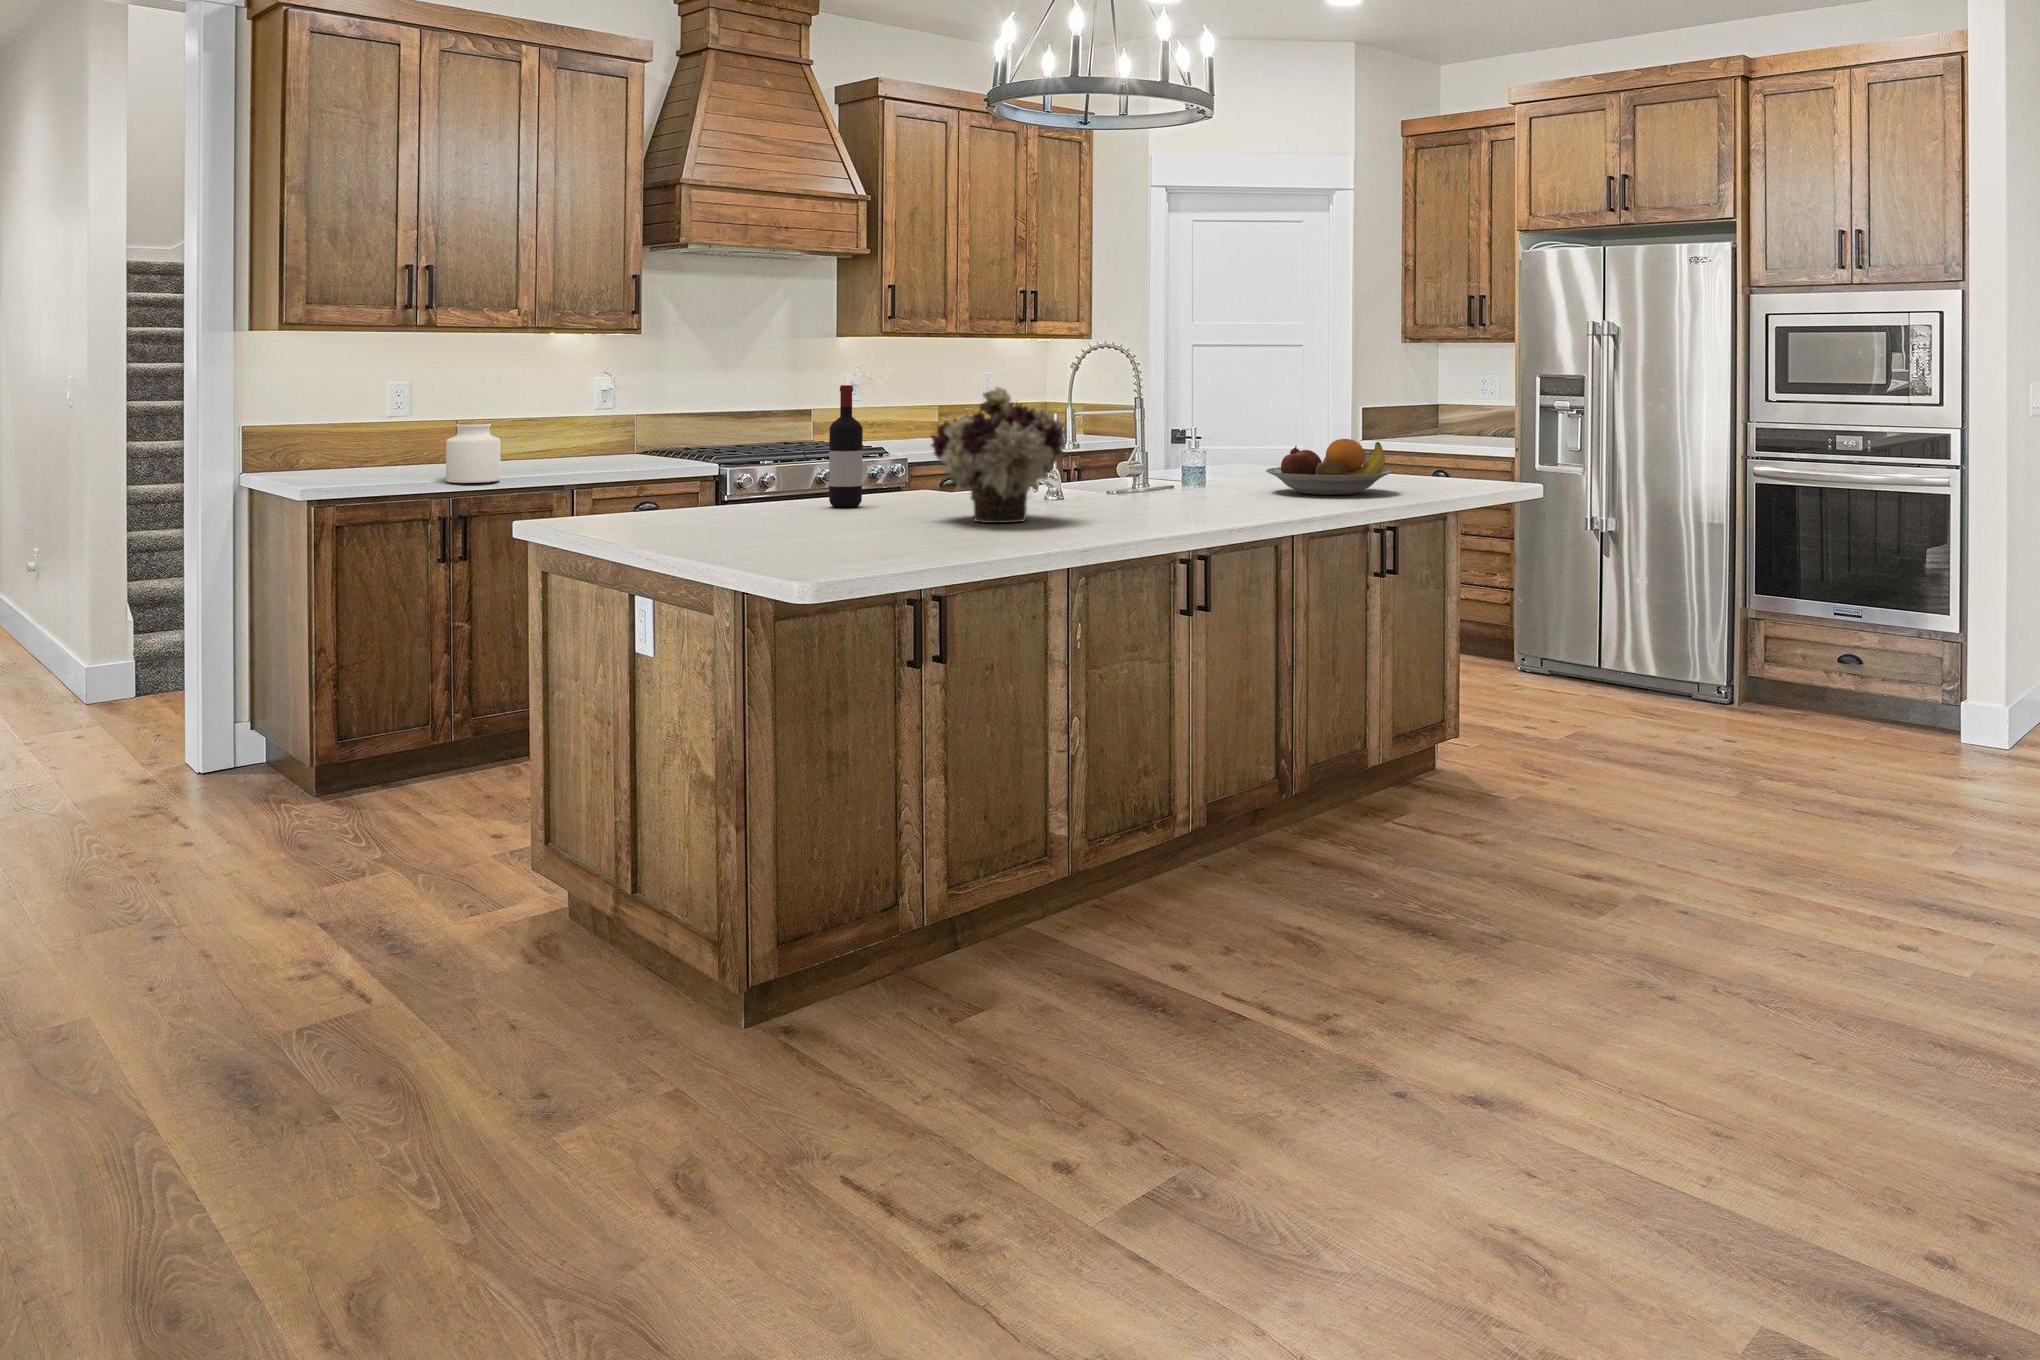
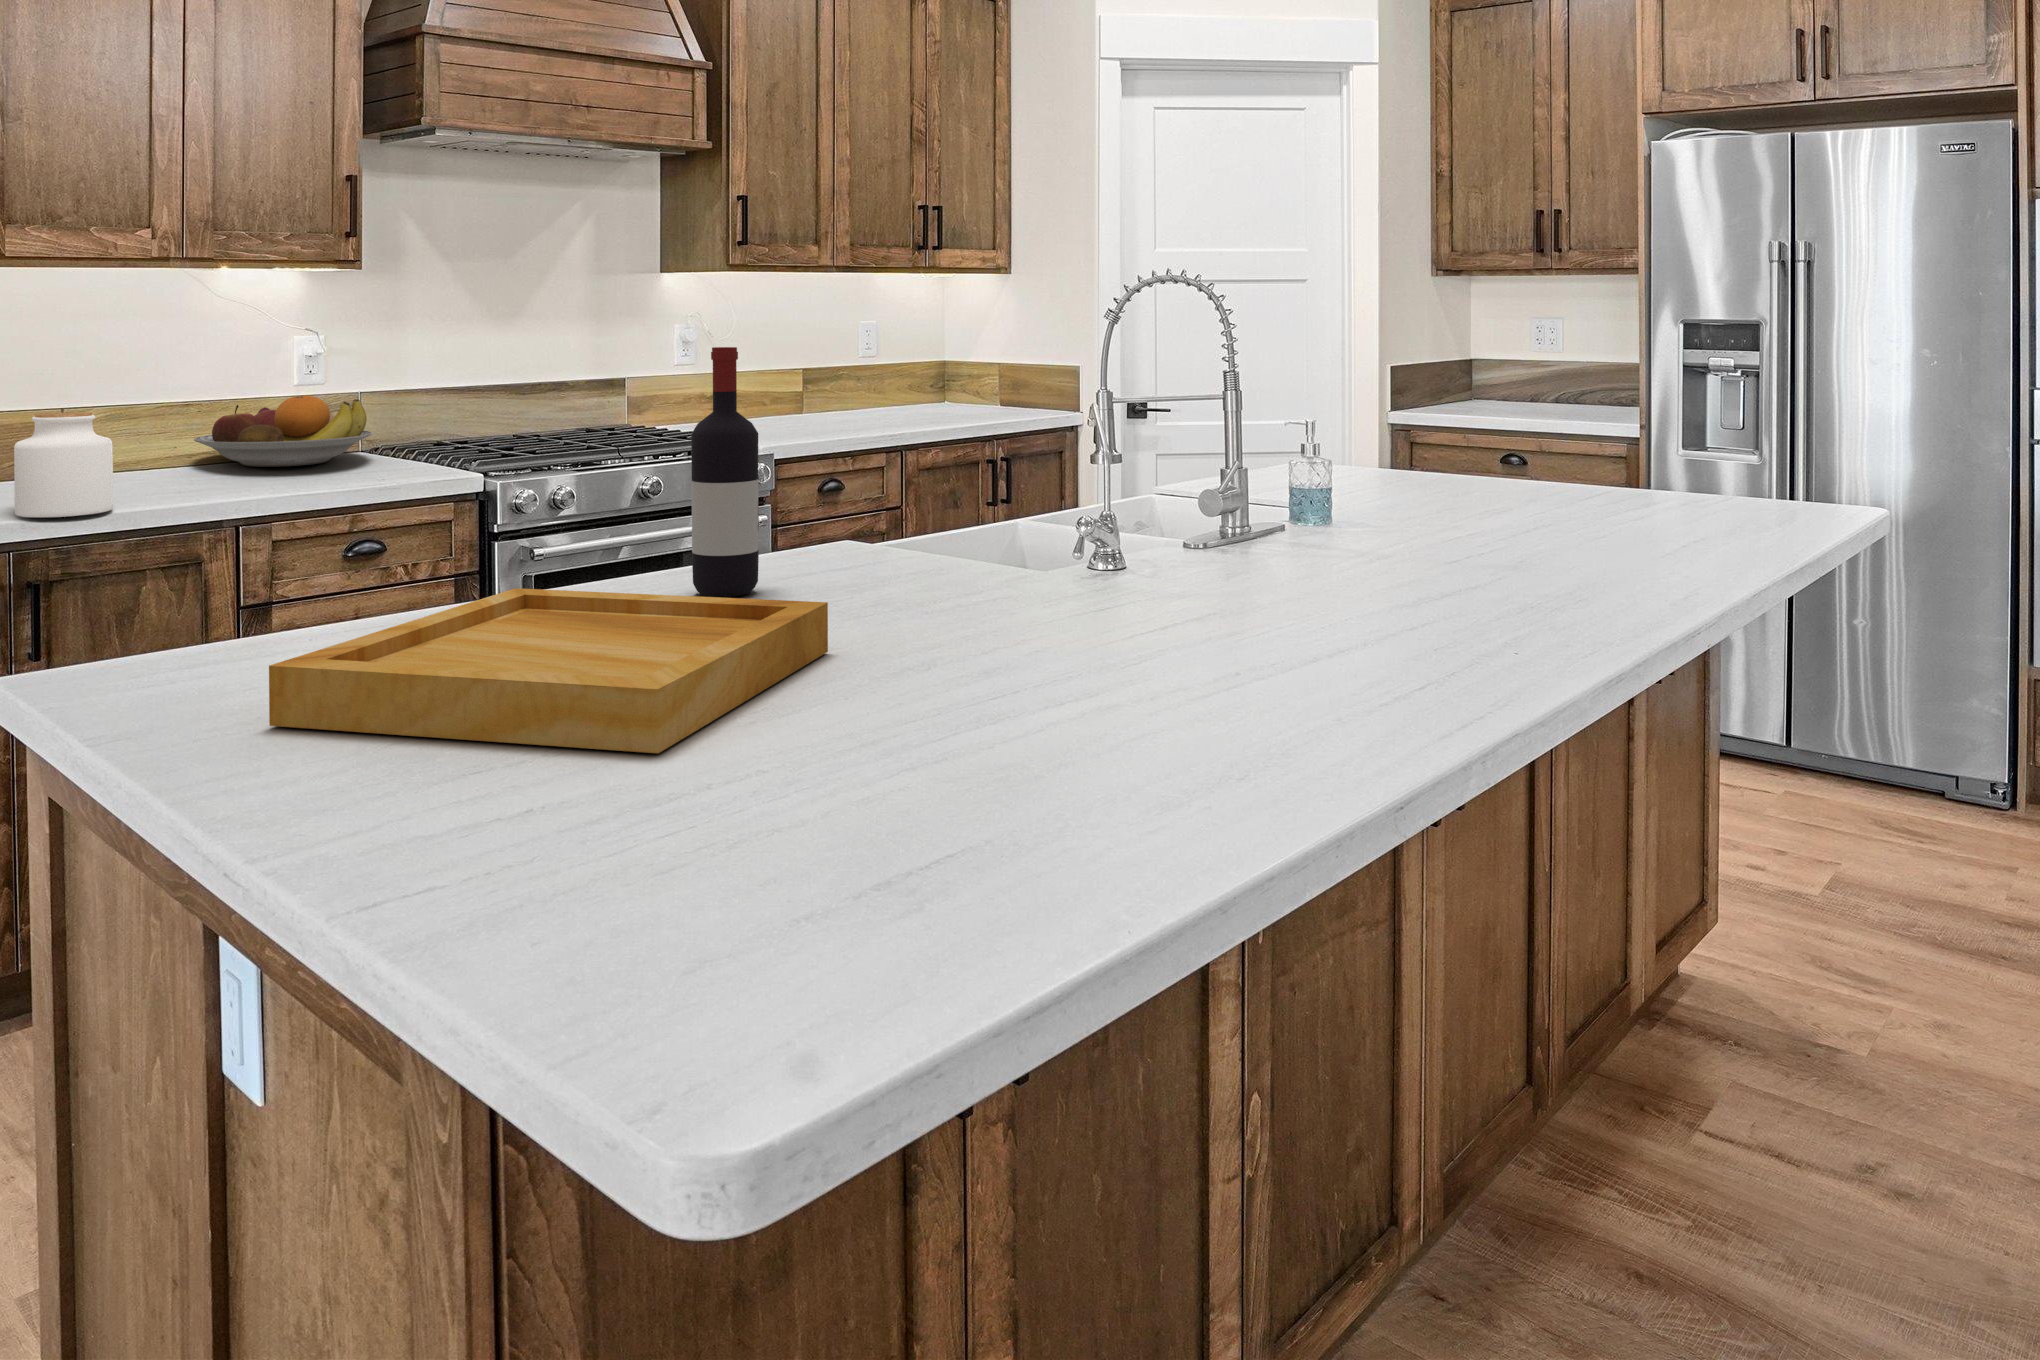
flower arrangement: present [931,387,1066,523] -> none [928,347,1238,661]
fruit bowl: present [1266,439,1391,495] -> present [194,396,372,467]
tray: none [649,494,883,538] -> present [269,588,828,753]

